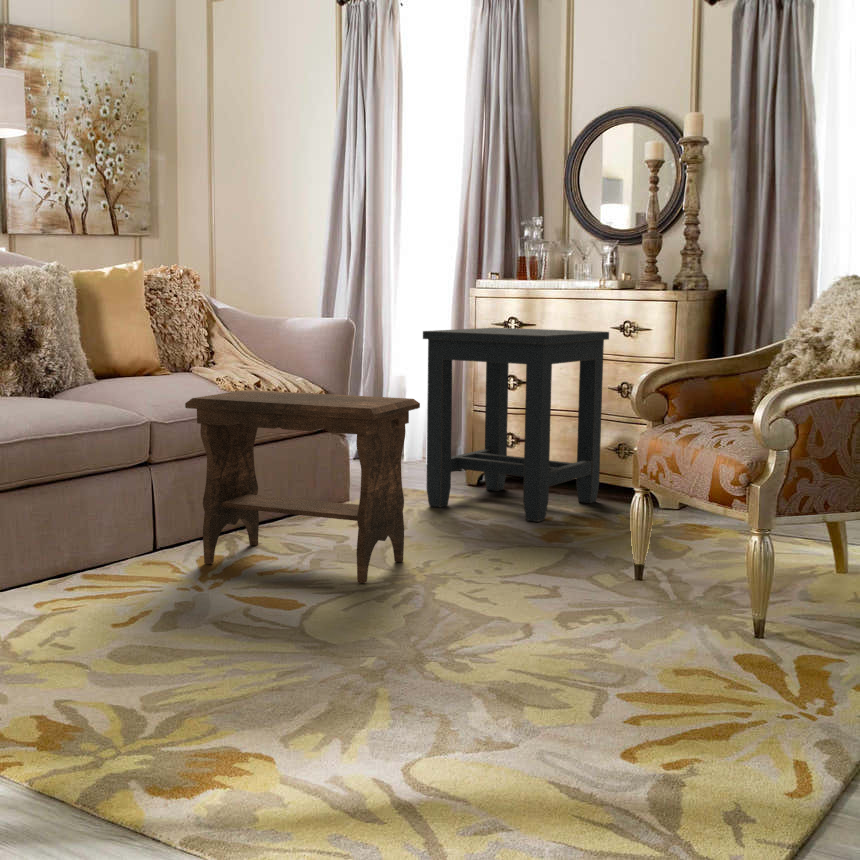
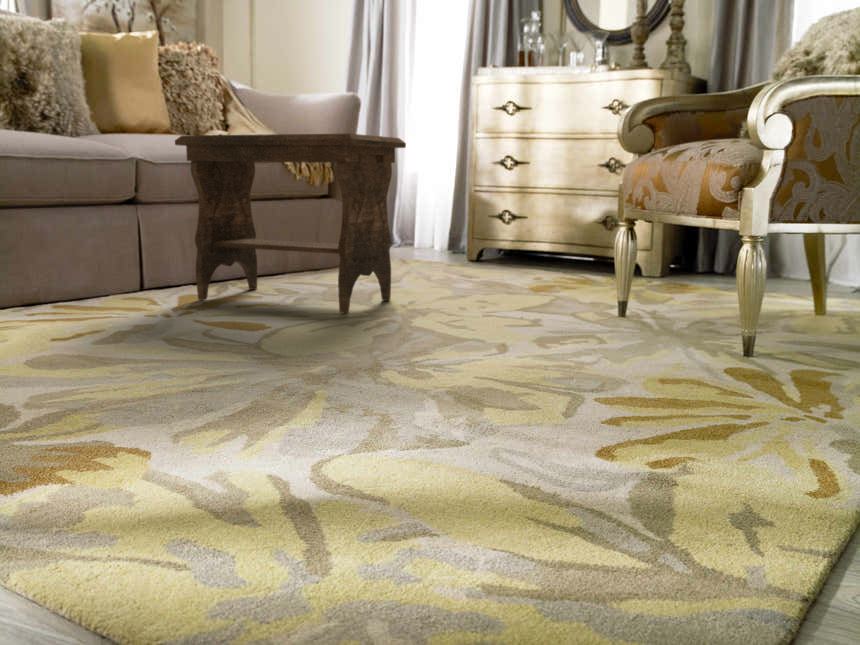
side table: present [423,328,609,522] -> none [421,97,597,278]

